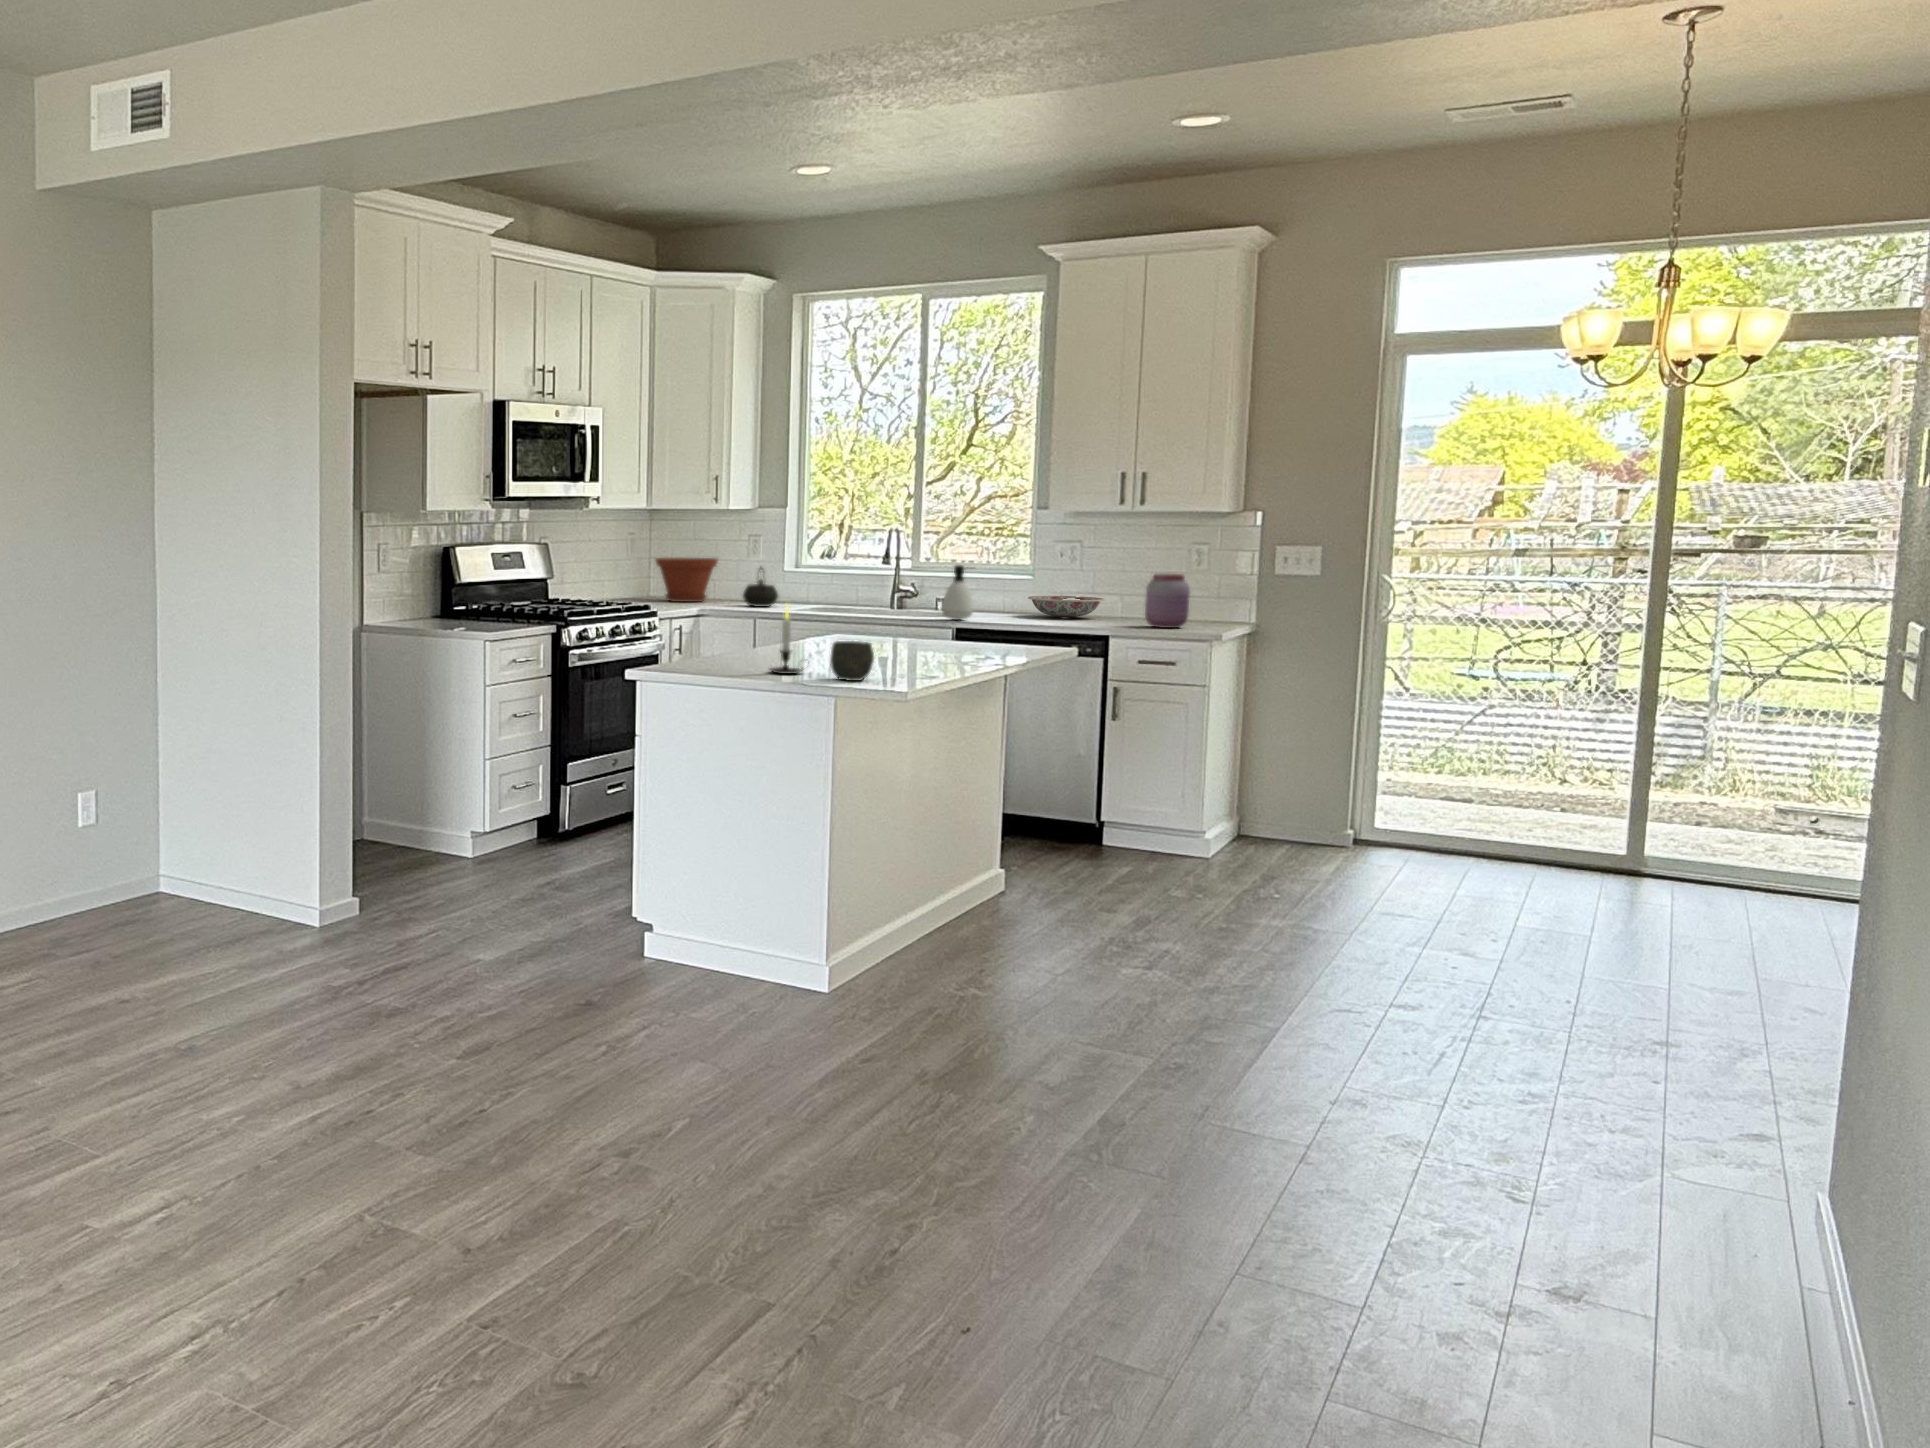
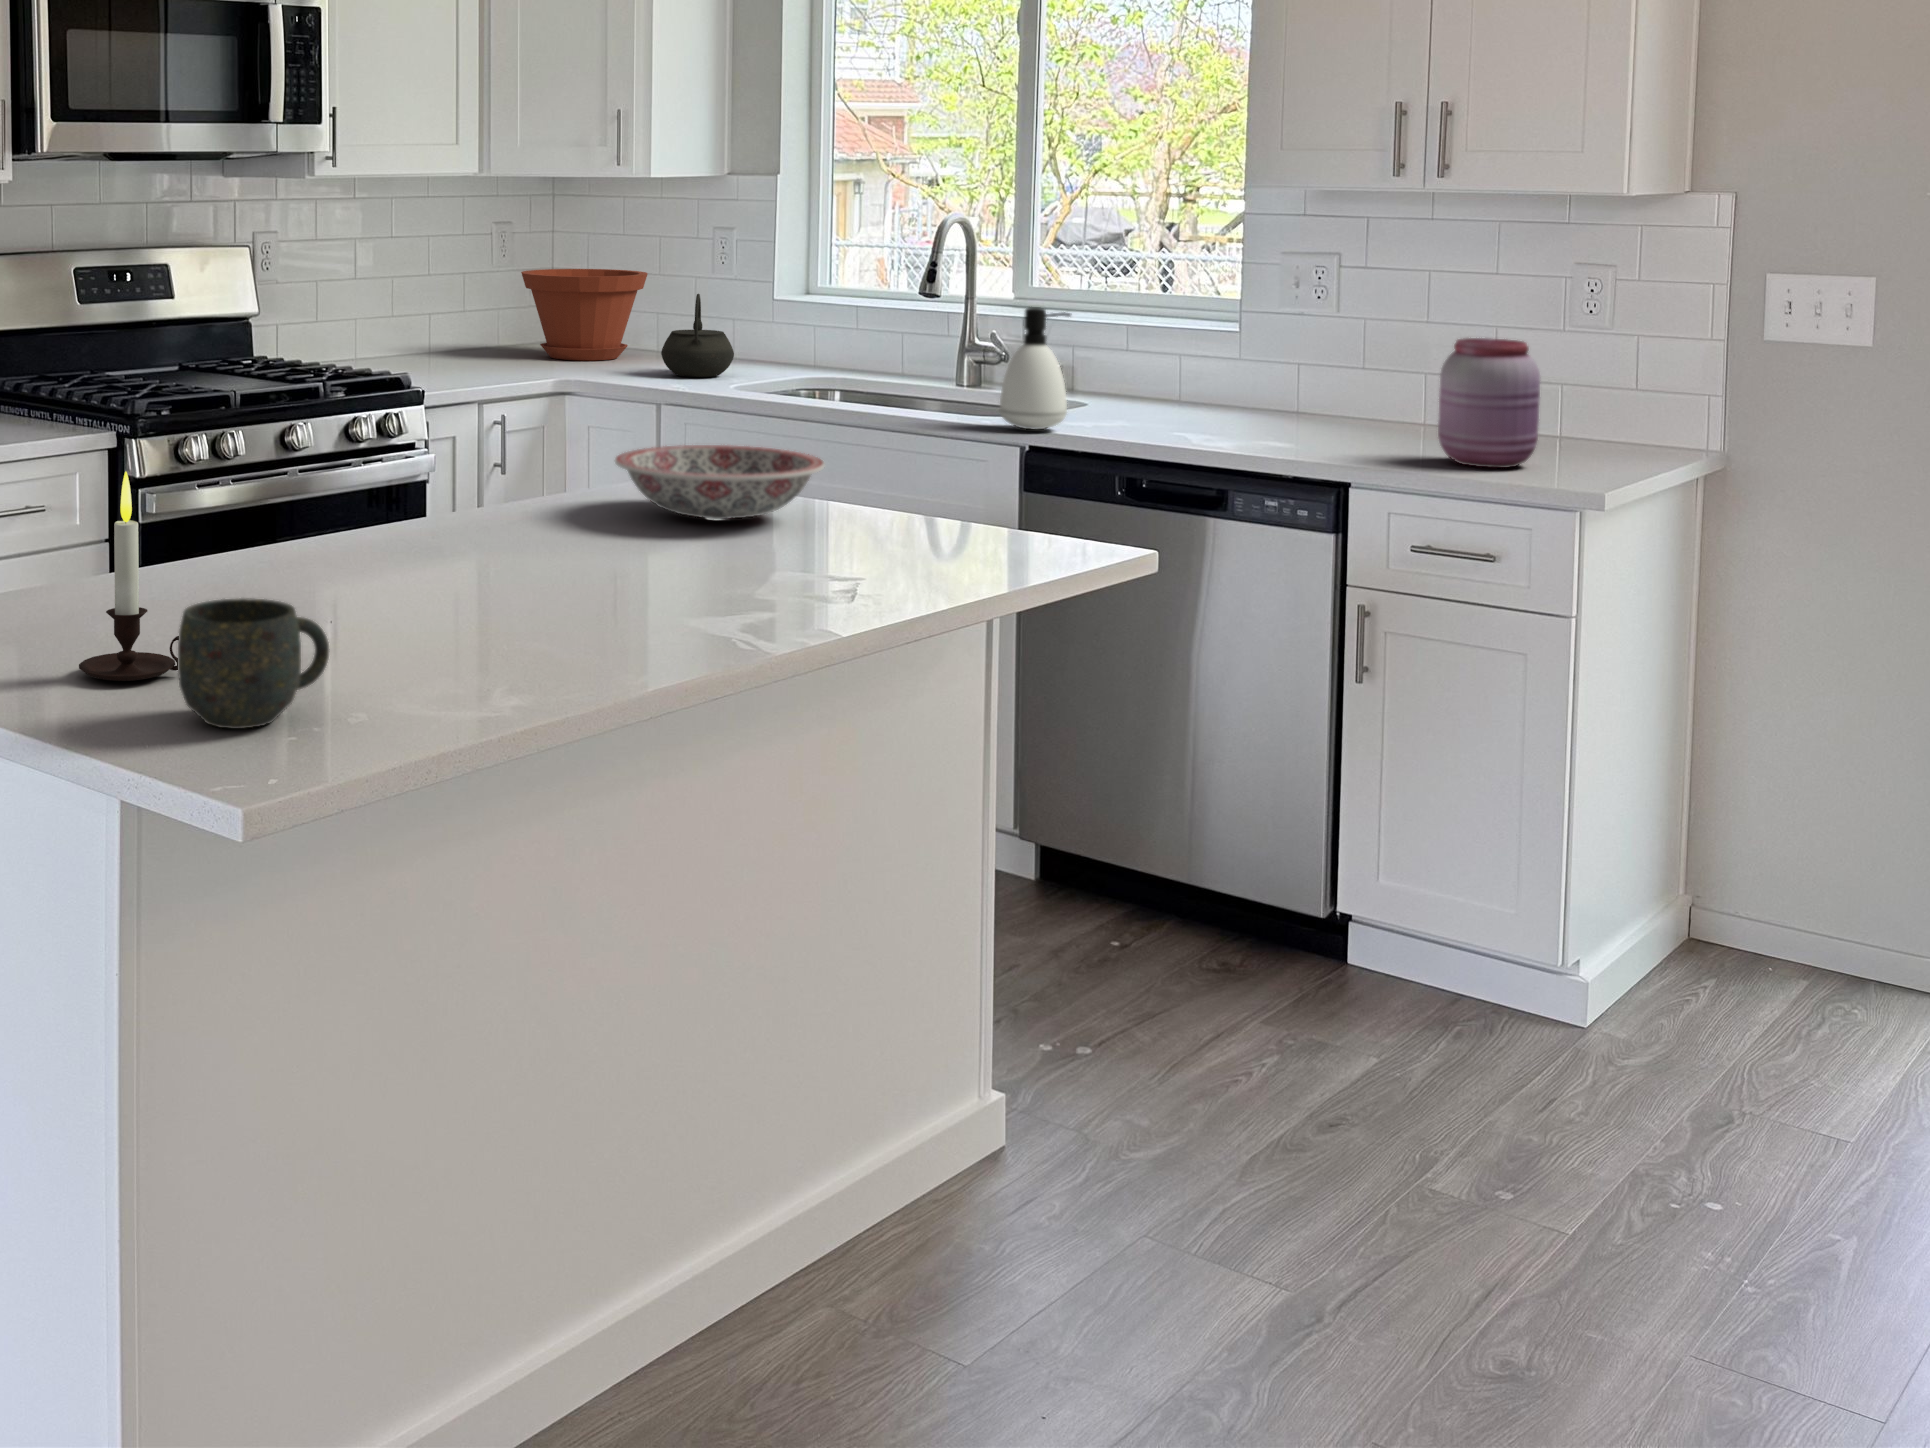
ceramic bowl: present [1028,596,1105,618] -> present [615,445,825,519]

